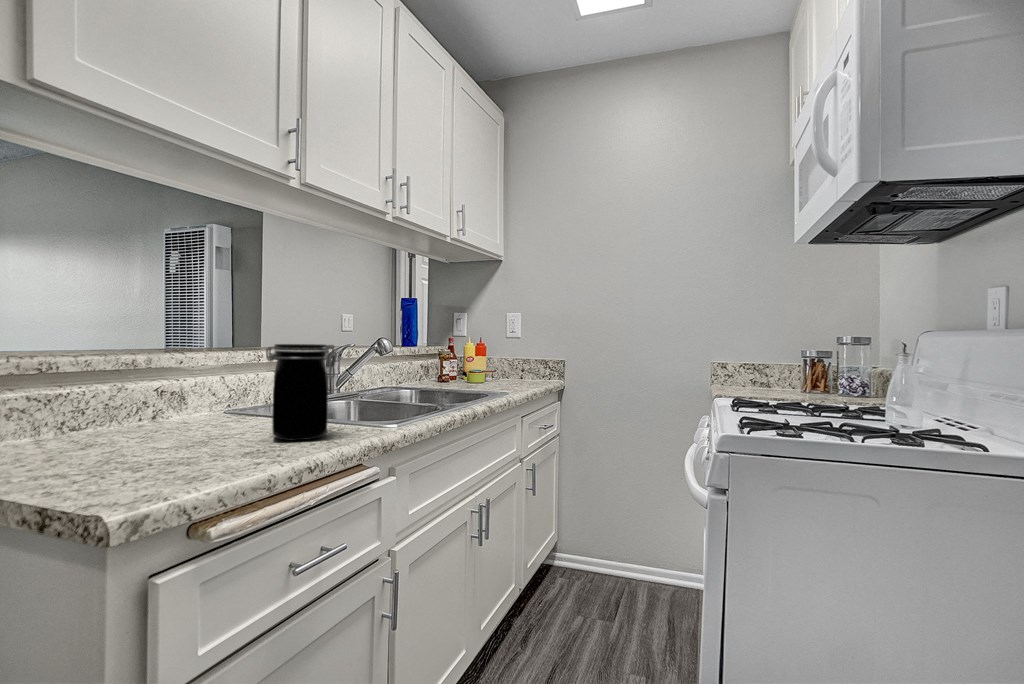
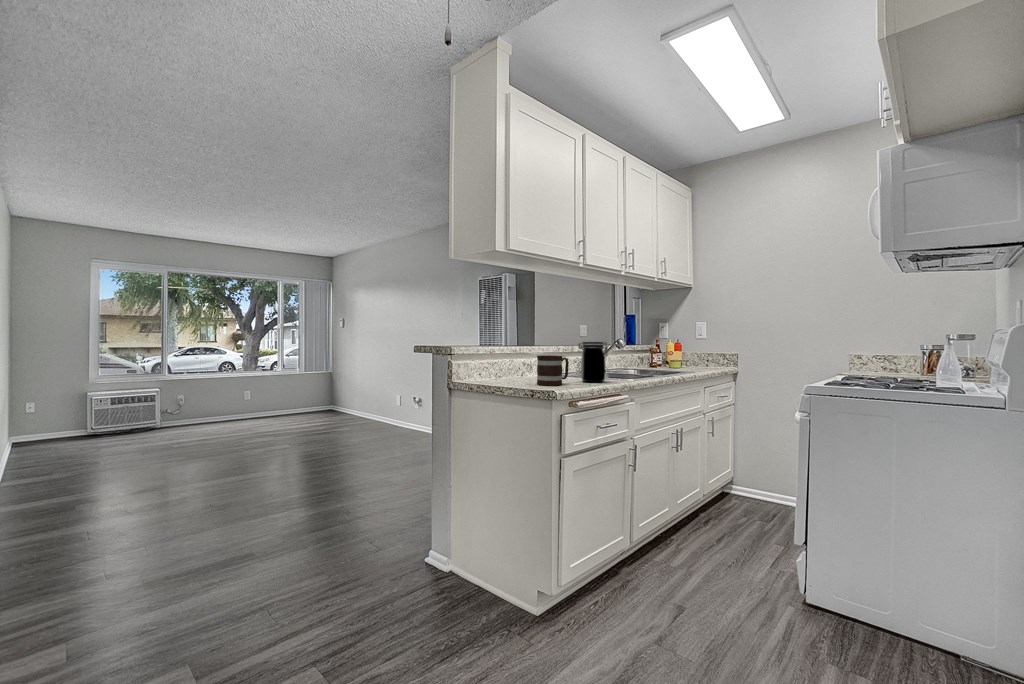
mug: none [117,381,226,470] -> present [537,355,569,386]

